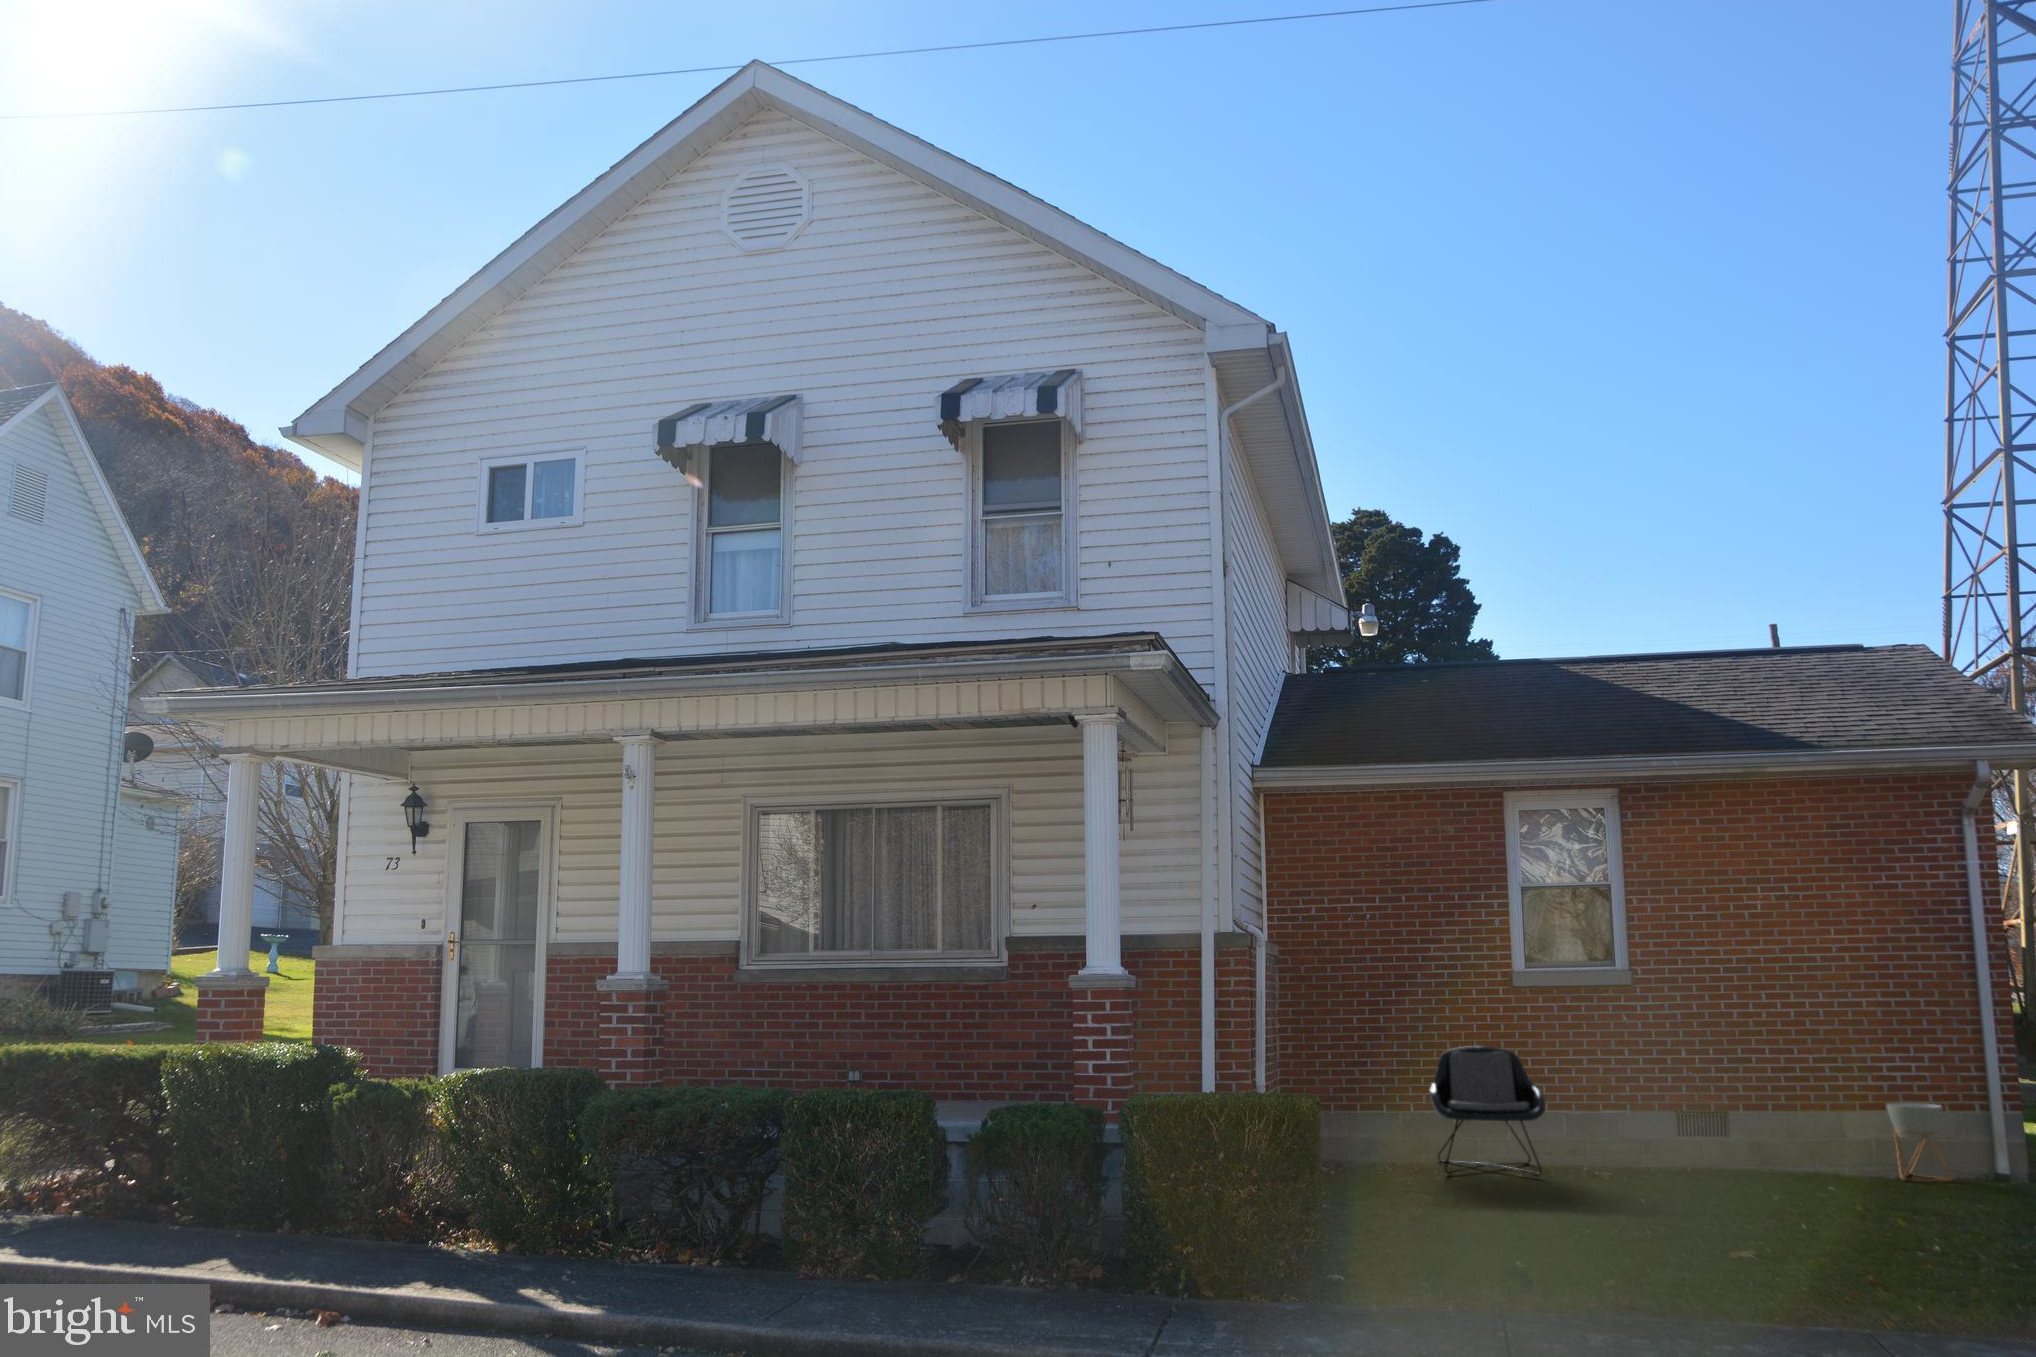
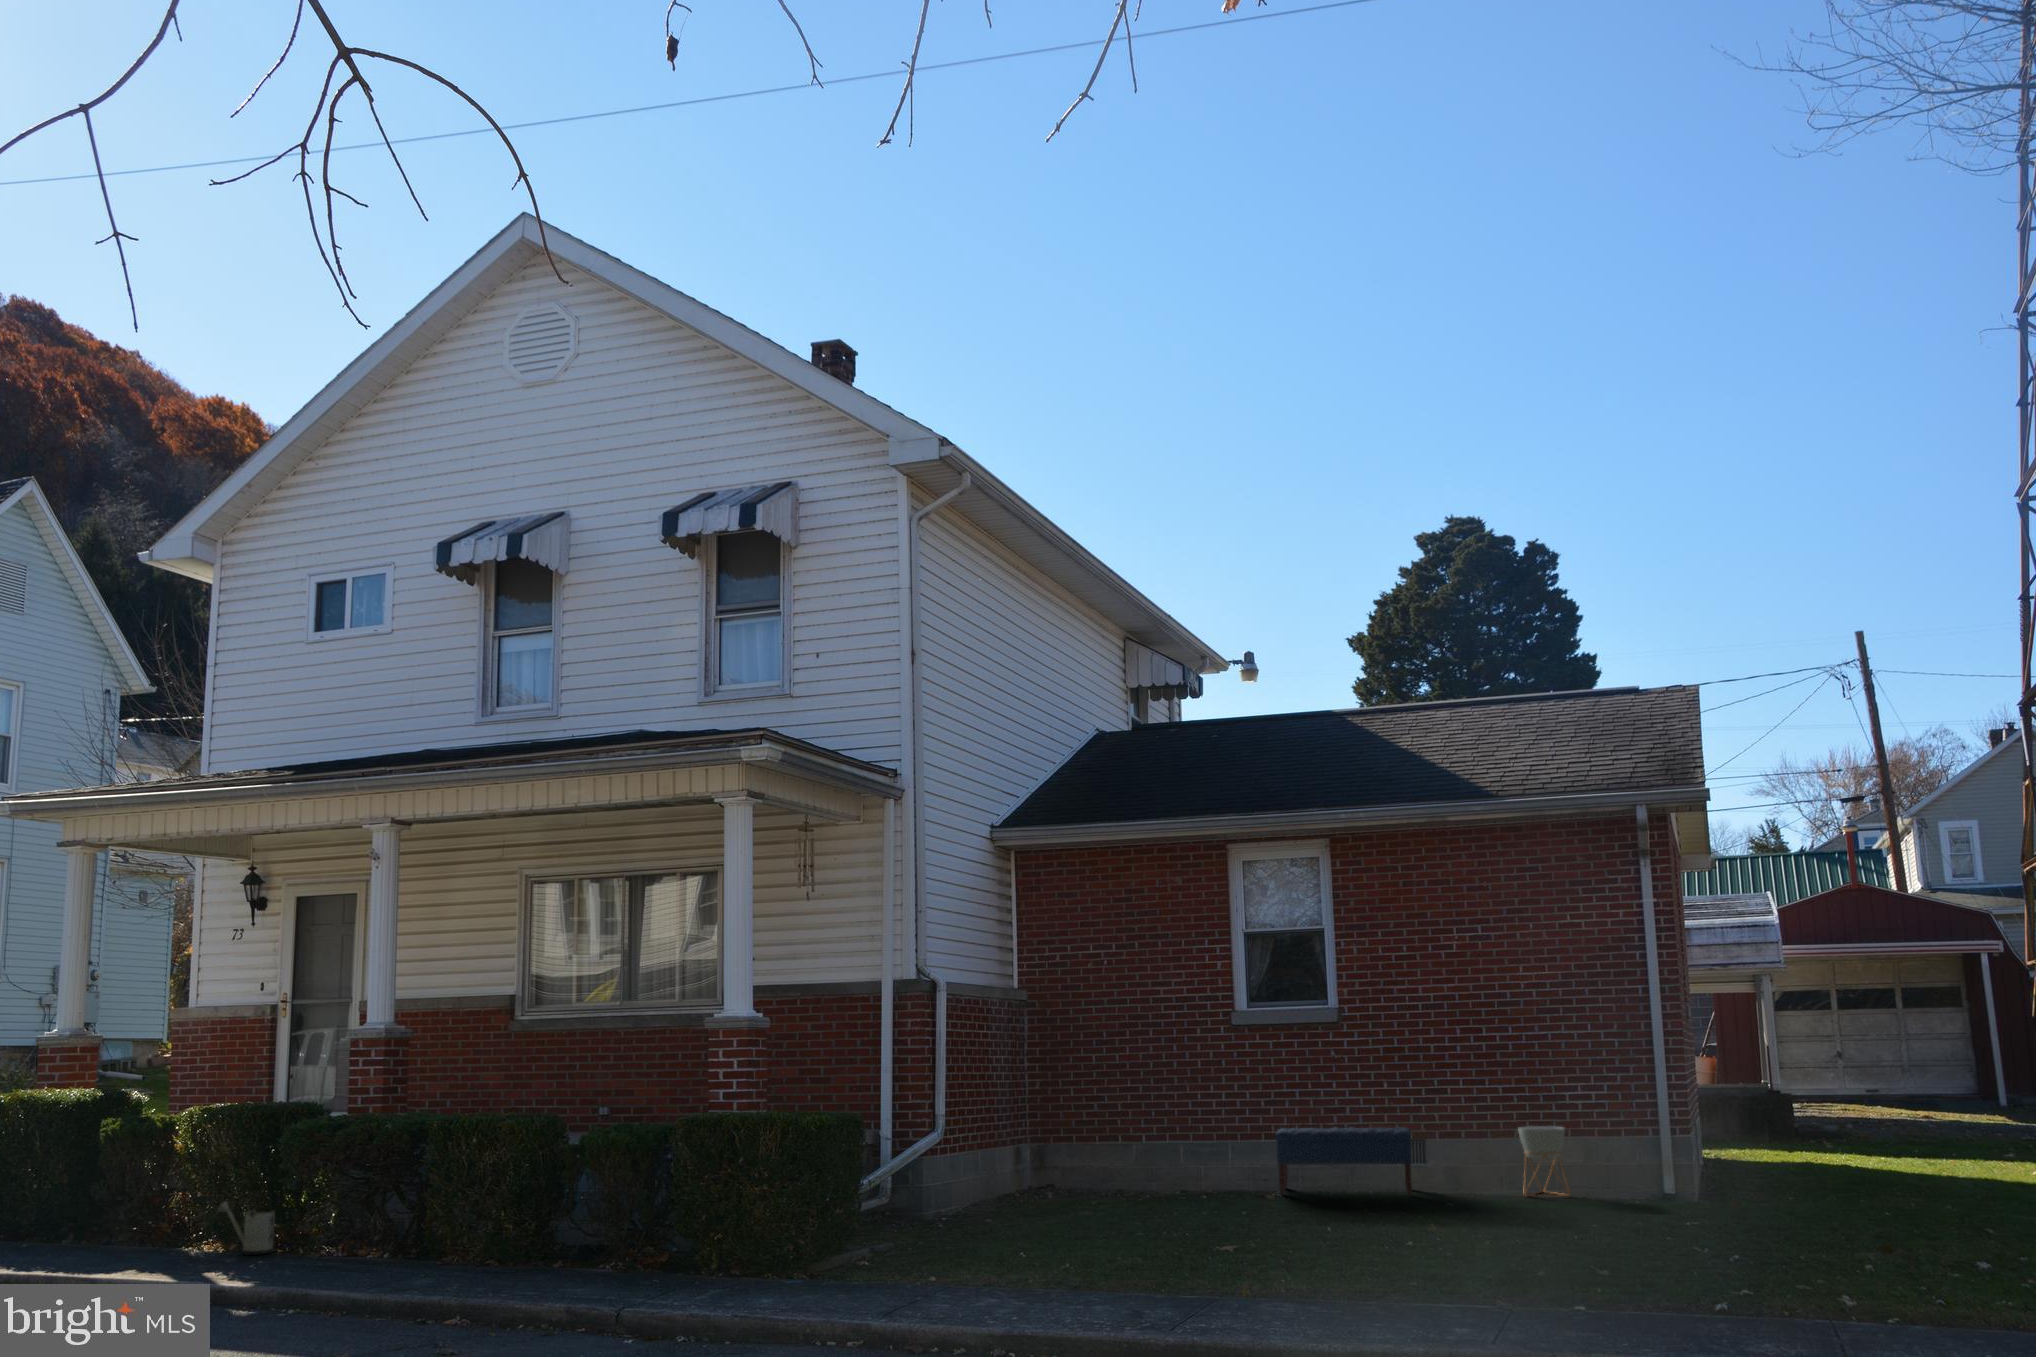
lounge chair: present [1430,1046,1545,1176] -> none [1105,1081,1208,1195]
bench: none [1610,1101,1778,1177] -> present [1275,1127,1412,1194]
watering can: none [483,1184,563,1260] -> present [217,1199,275,1255]

